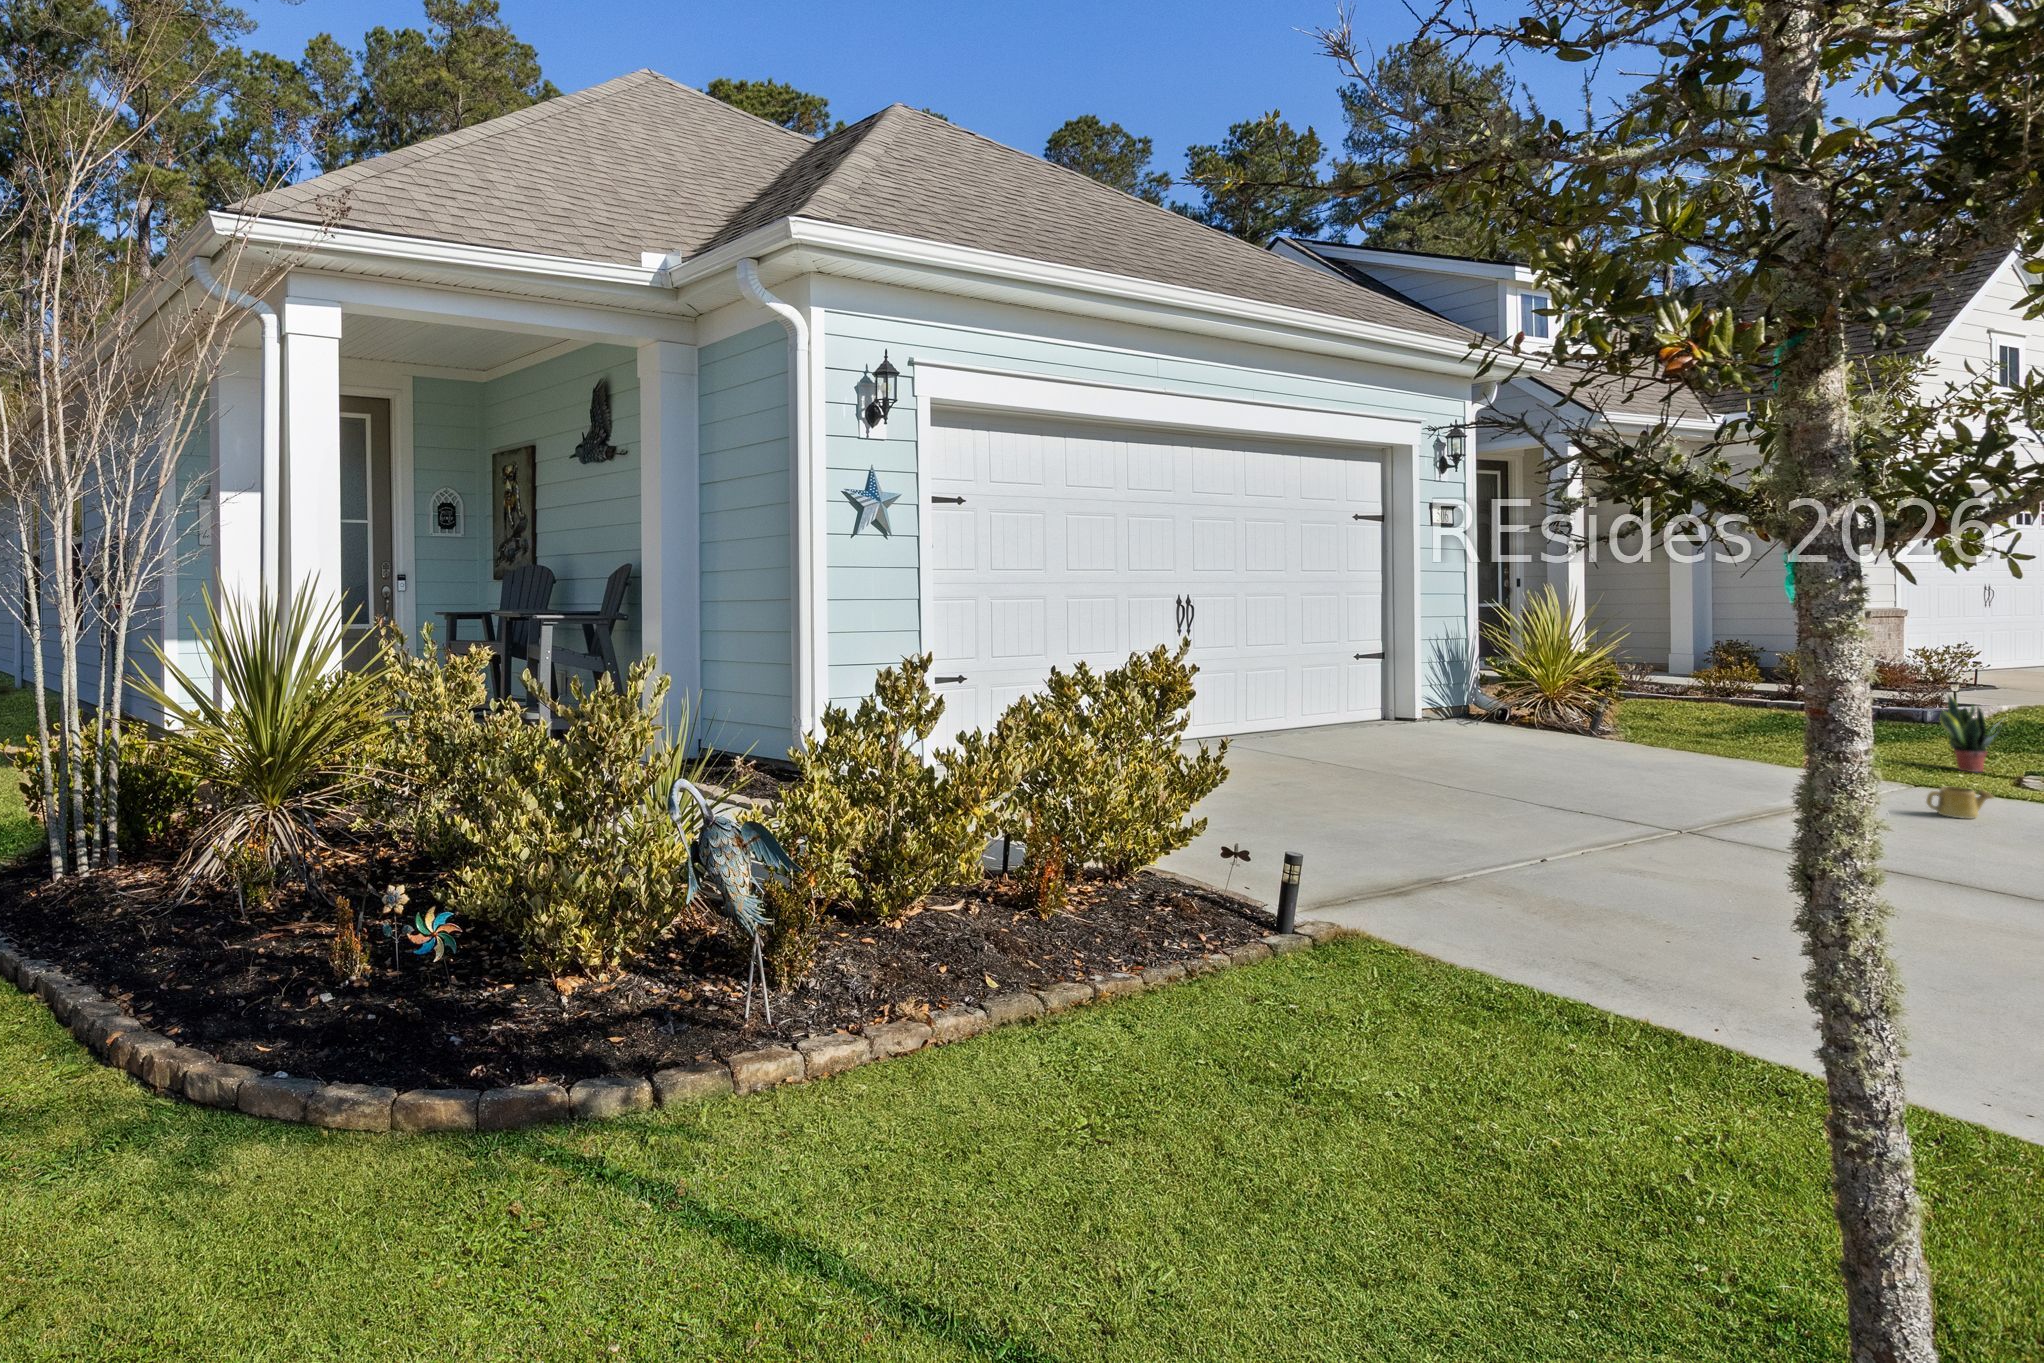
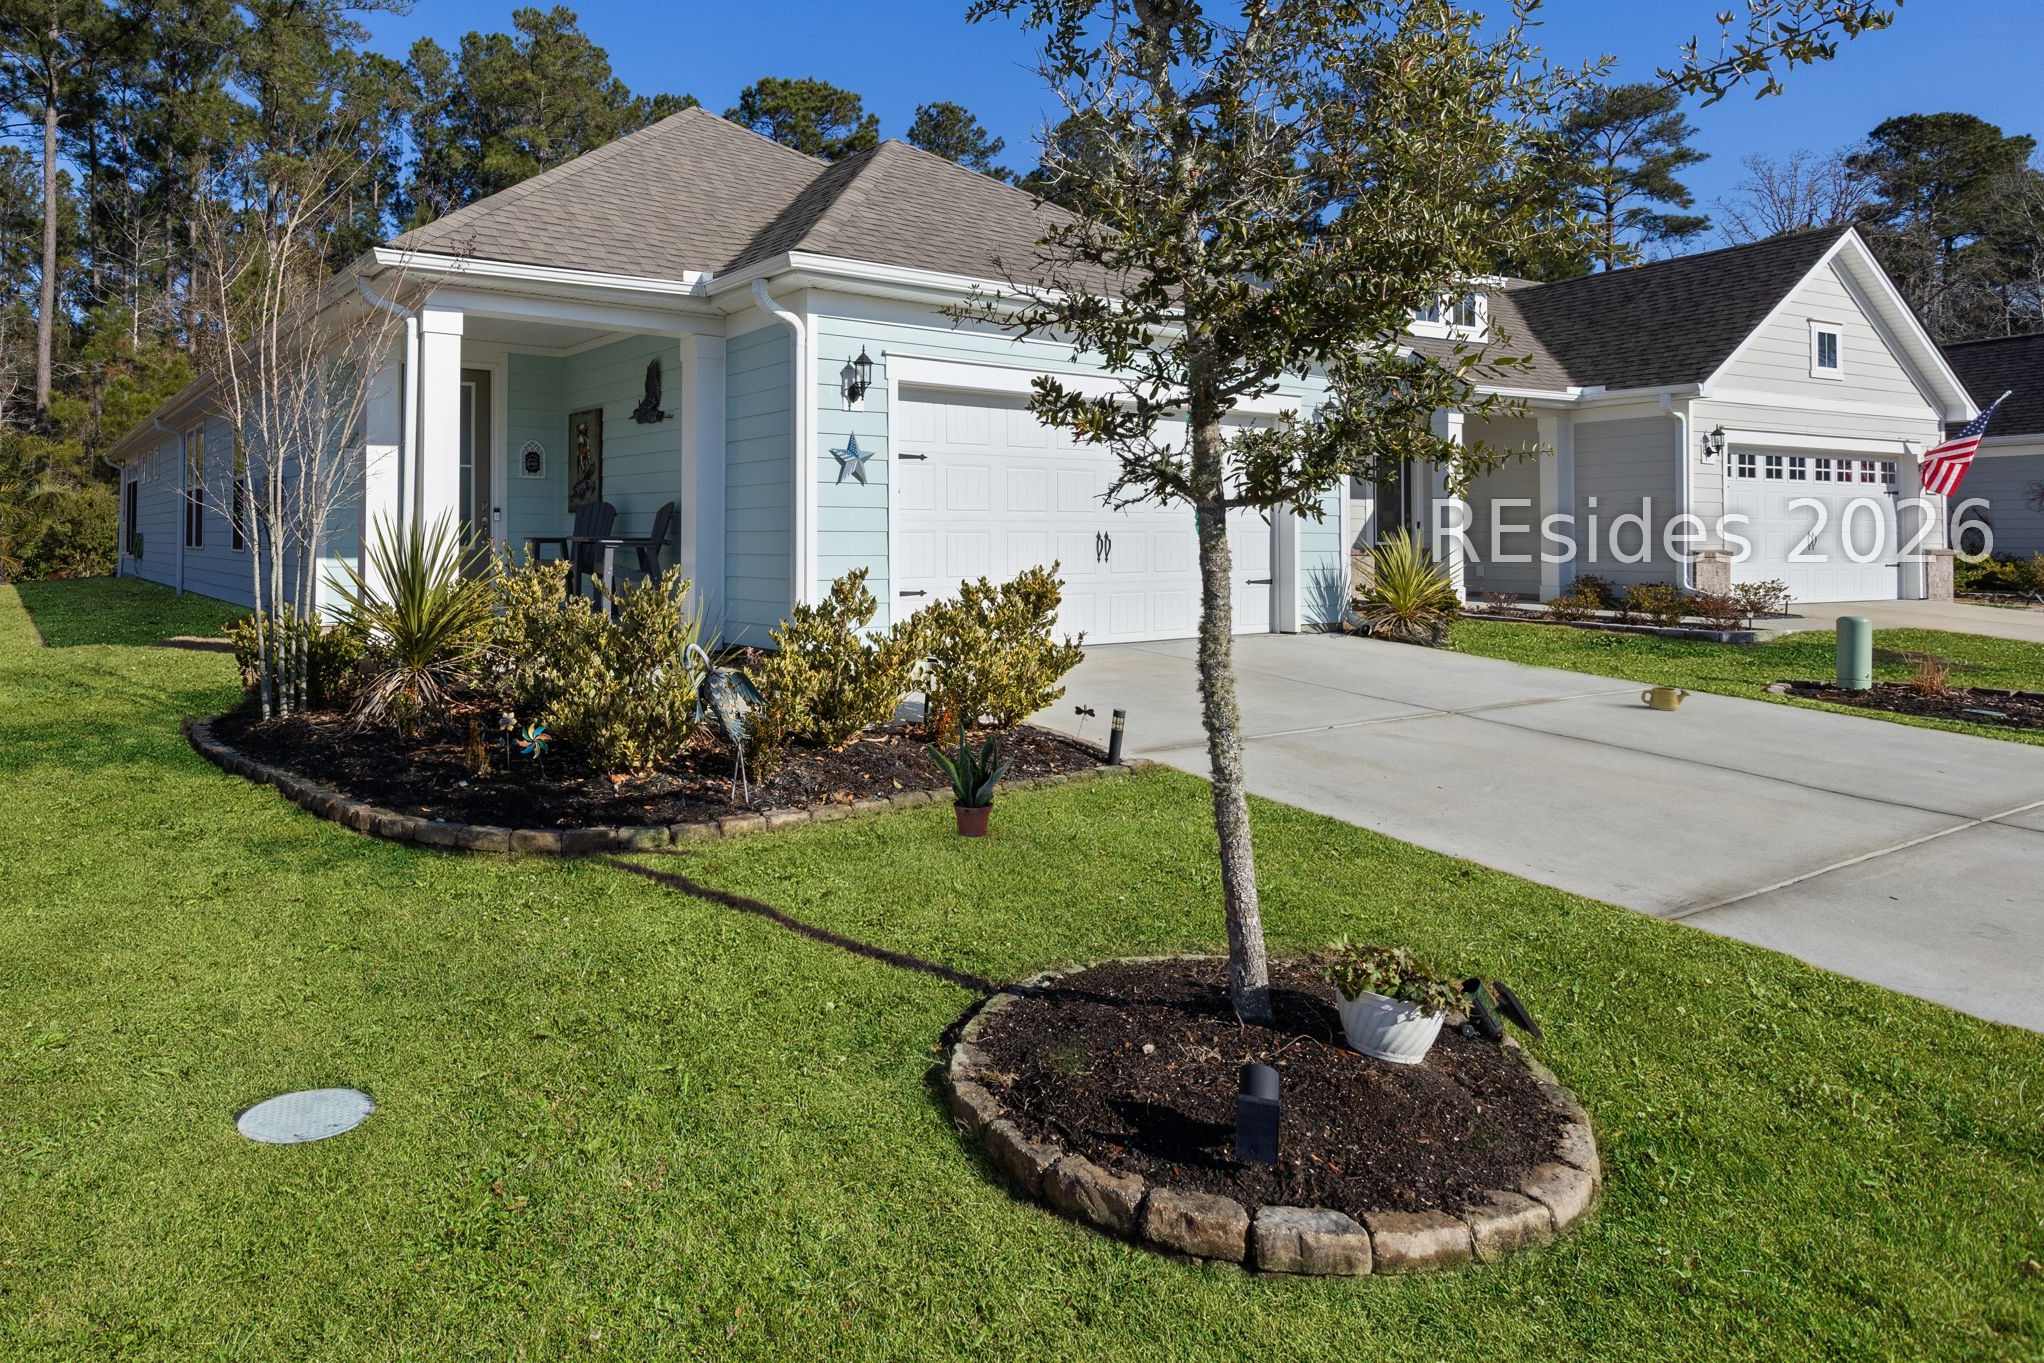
potted plant: present [1940,696,2000,772] -> present [927,721,1014,837]

